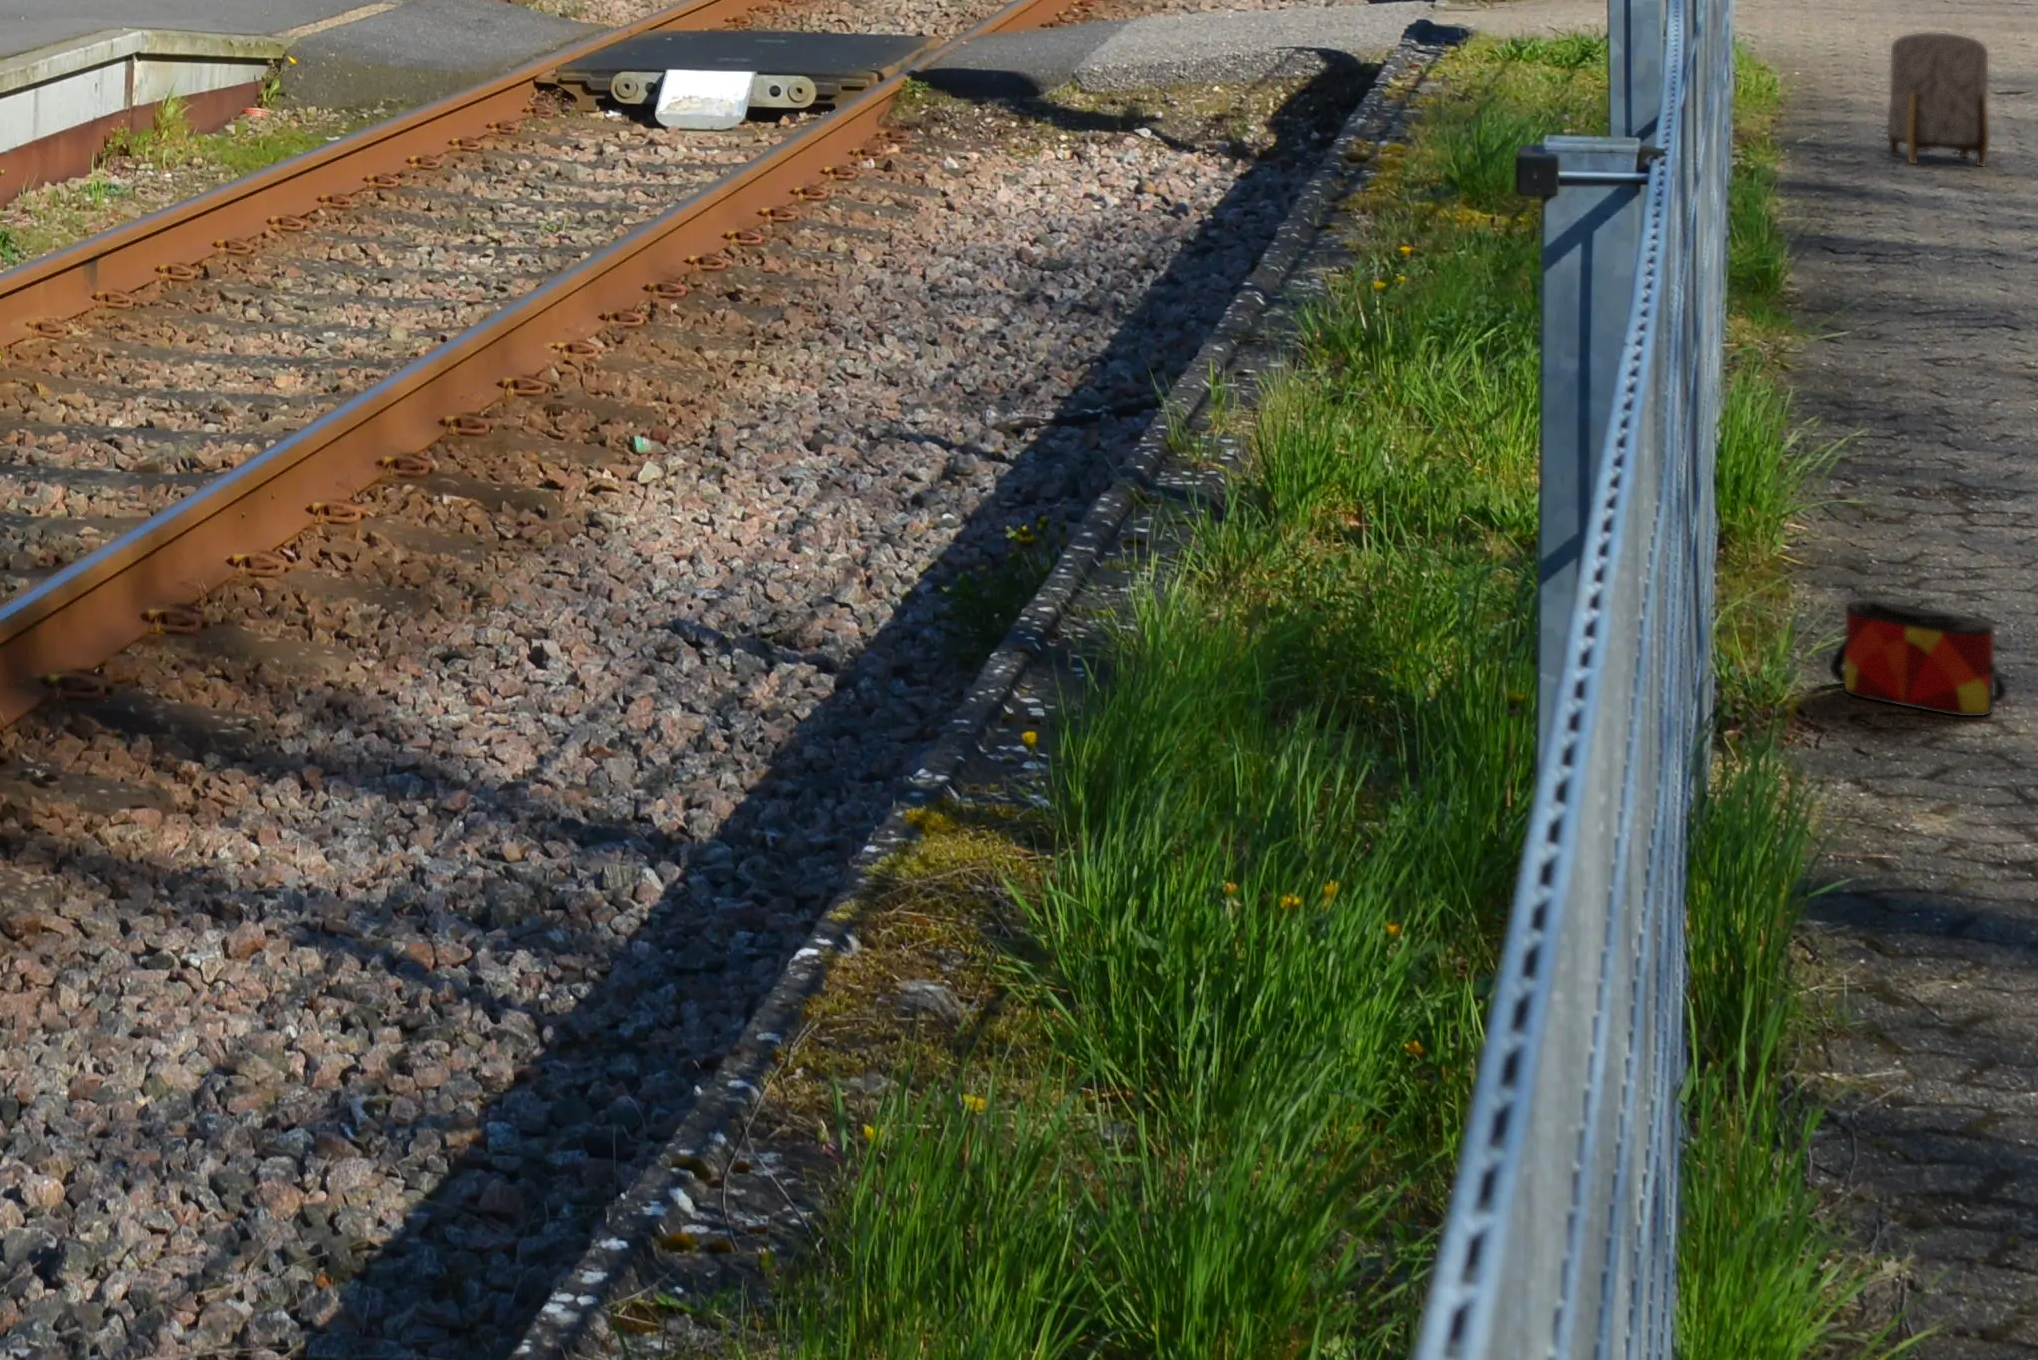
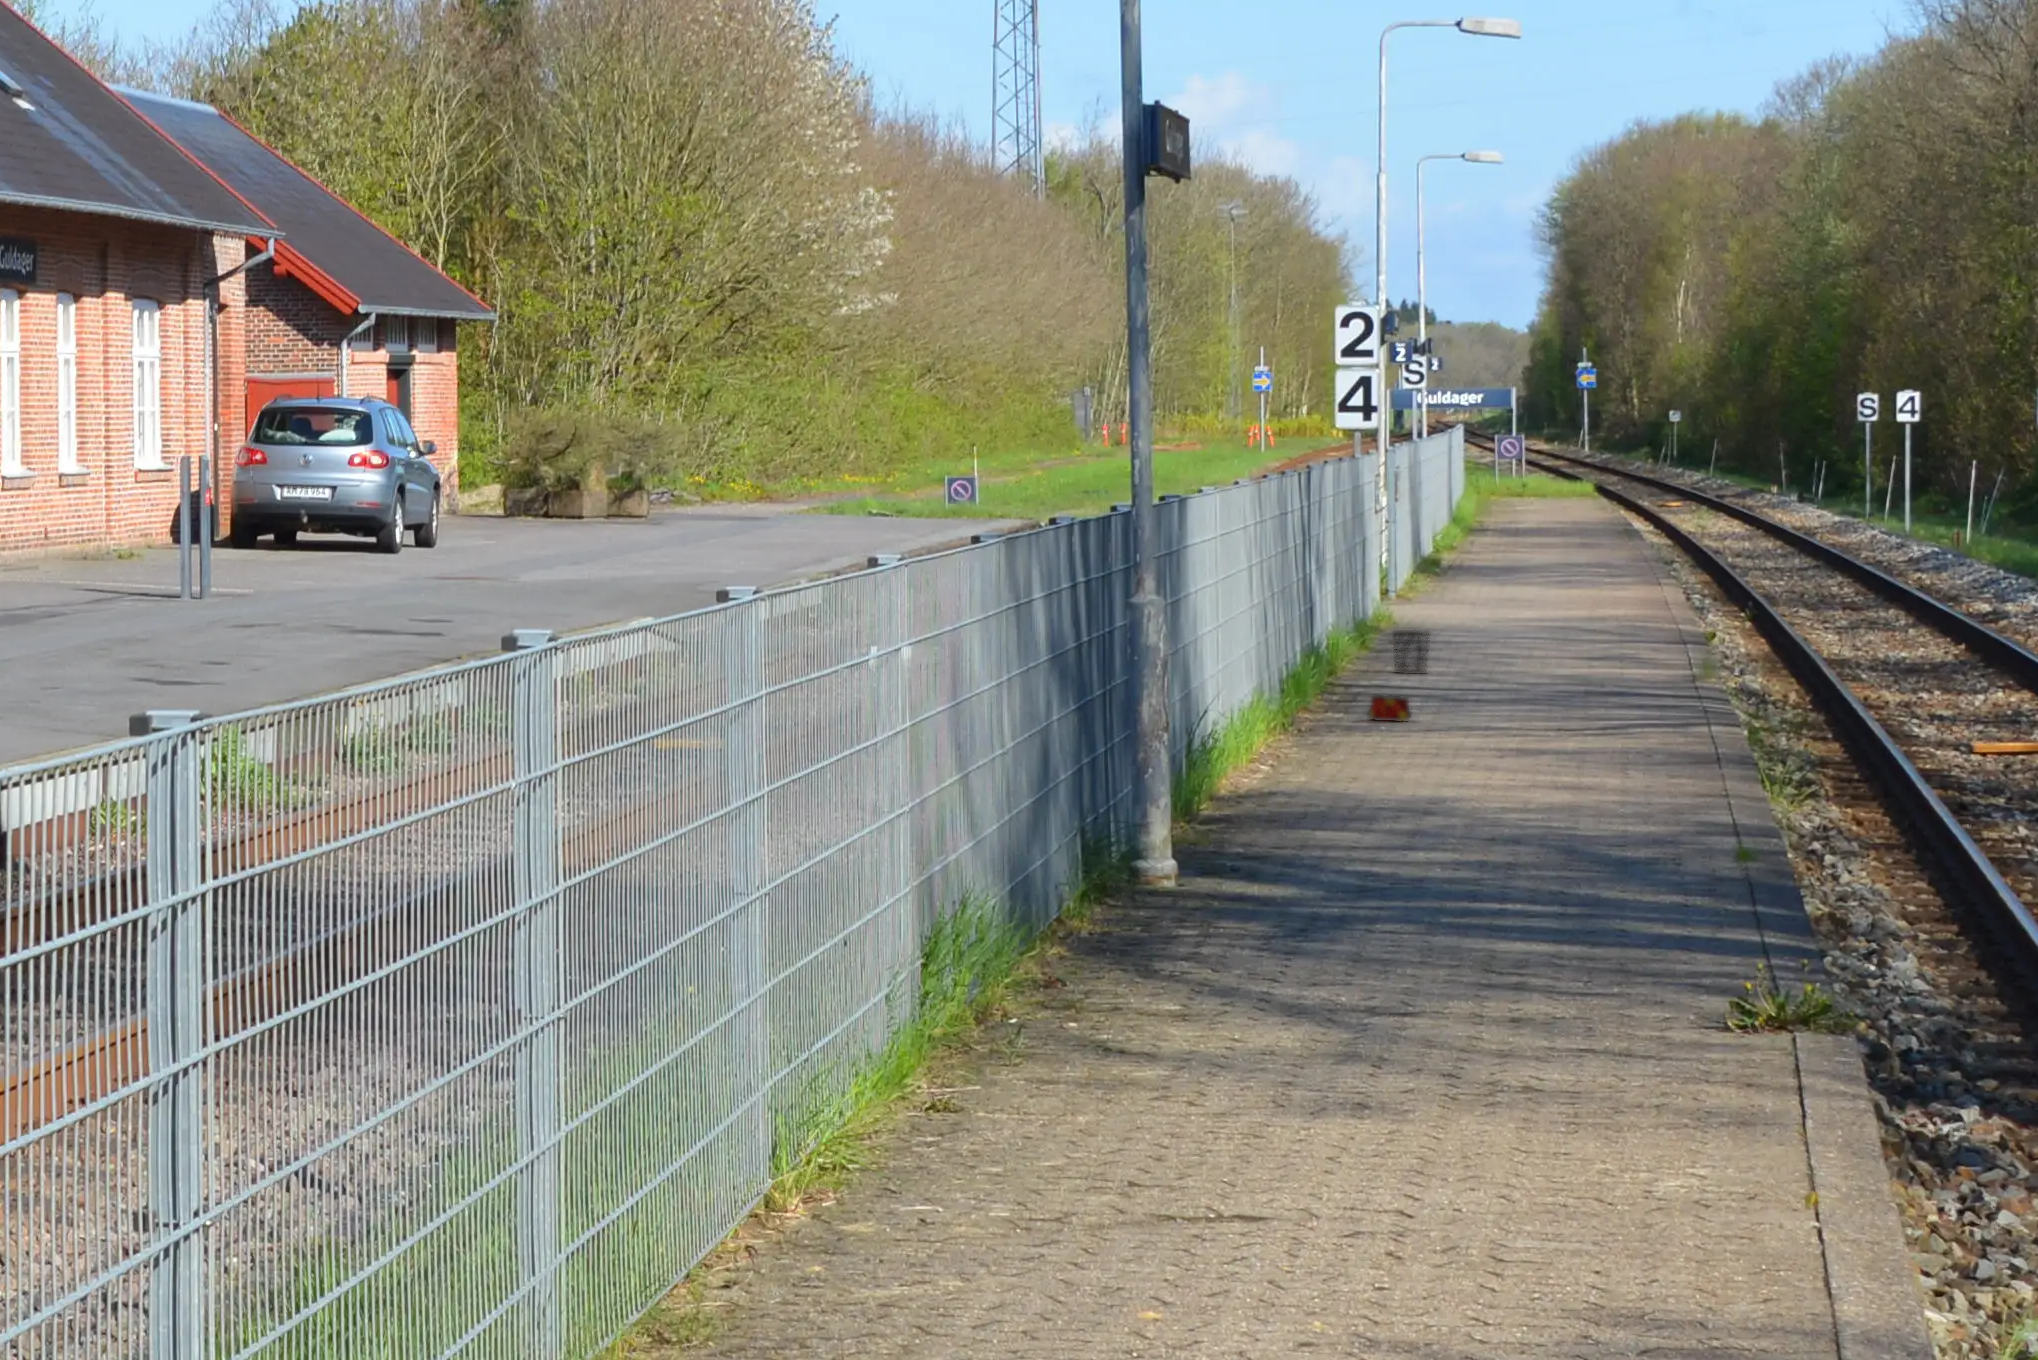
stool: present [1888,33,1989,166] -> none [1425,603,1466,659]
waste bin: none [1826,136,1935,256] -> present [1392,630,1431,674]

